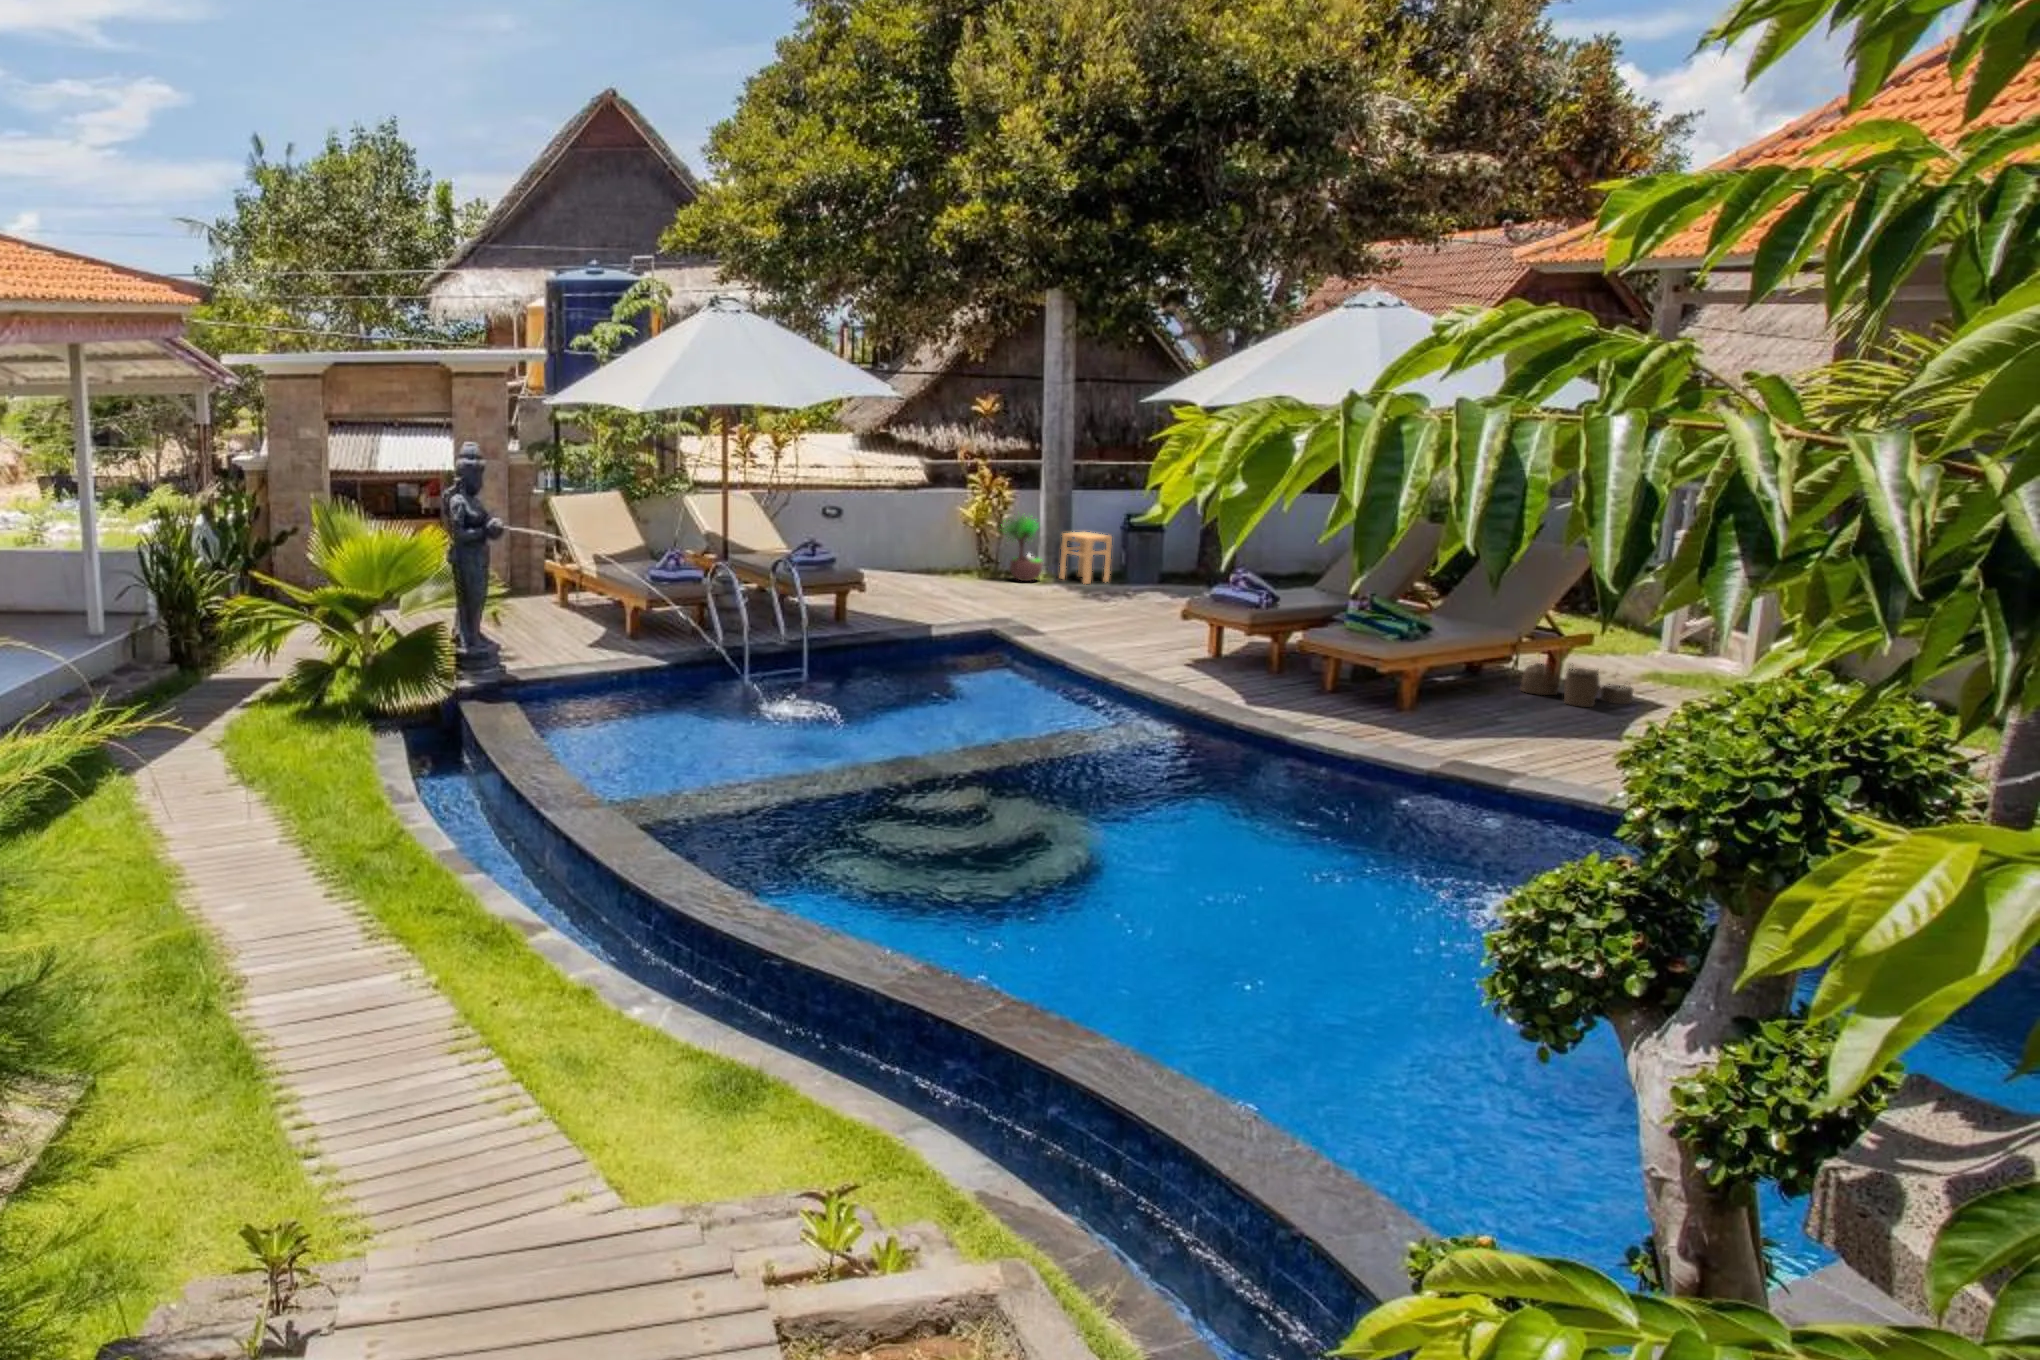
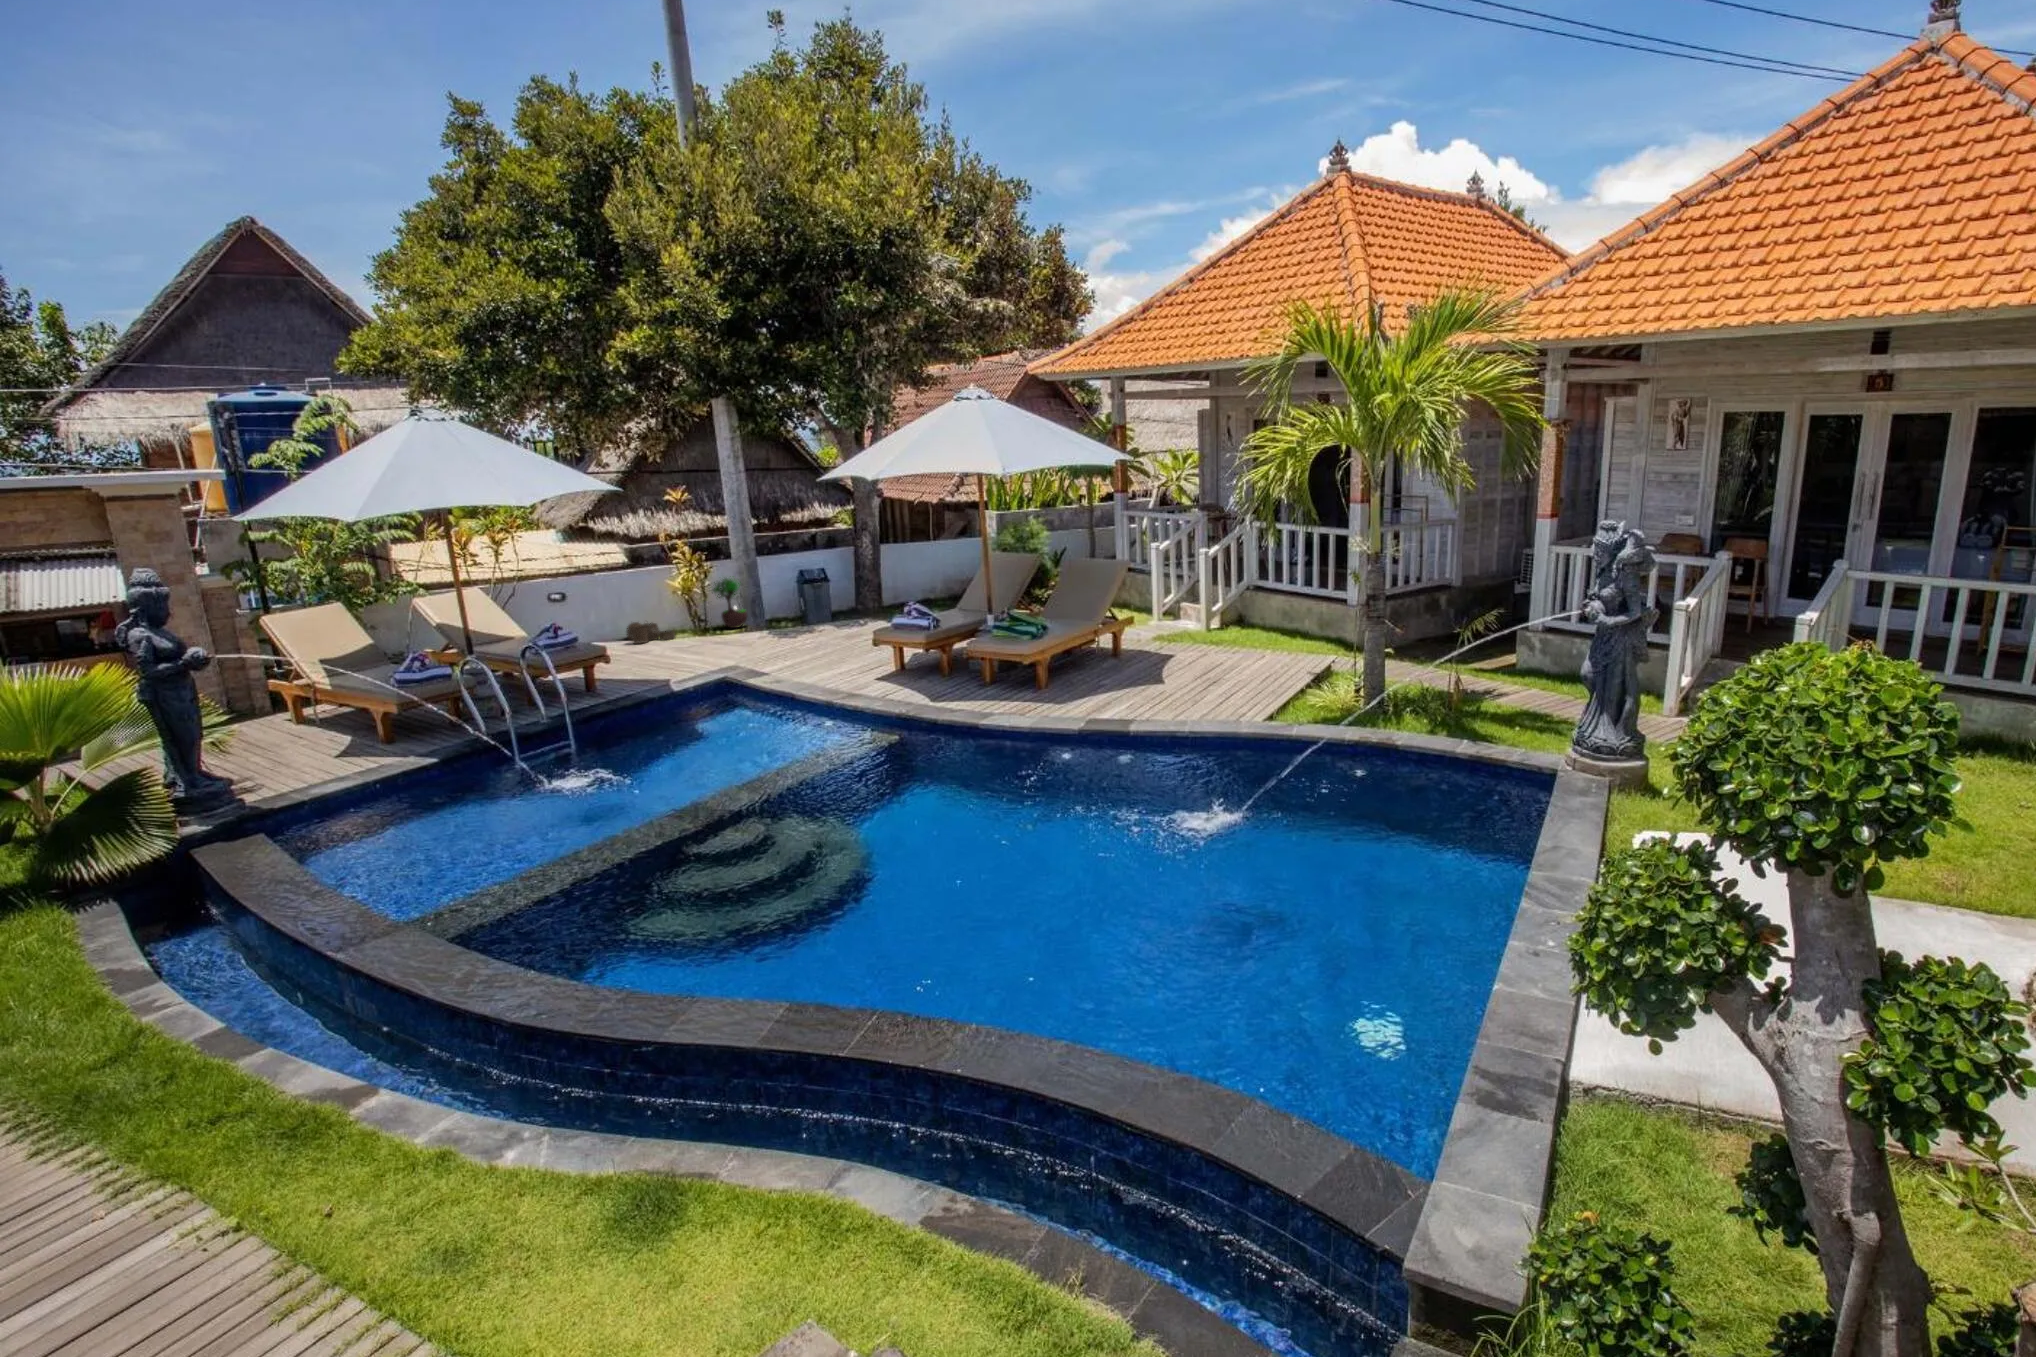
stool: present [1060,532,1112,584] -> none [757,584,797,624]
woven basket: present [1521,663,1633,707] -> present [626,622,676,644]

